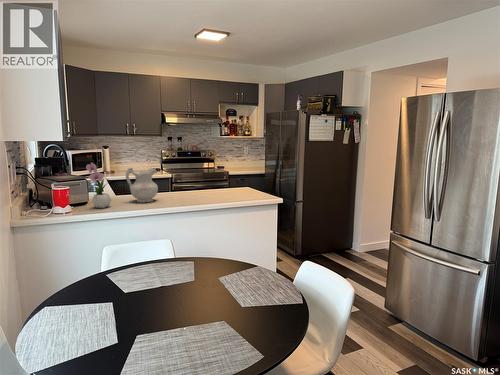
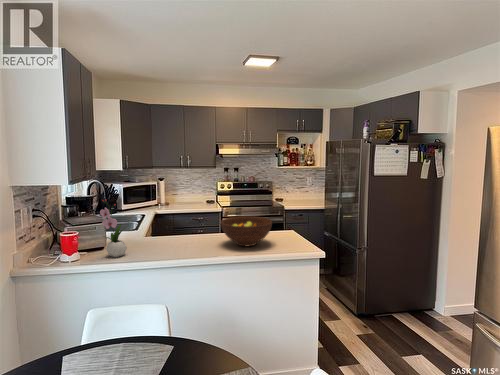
ceramic pitcher: present [126,168,158,202] -> none [146,212,181,251]
fruit bowl: none [192,173,236,197] -> present [221,216,272,246]

